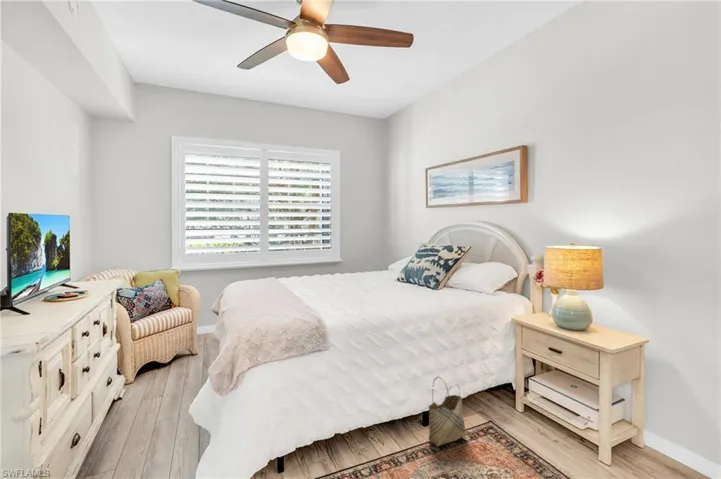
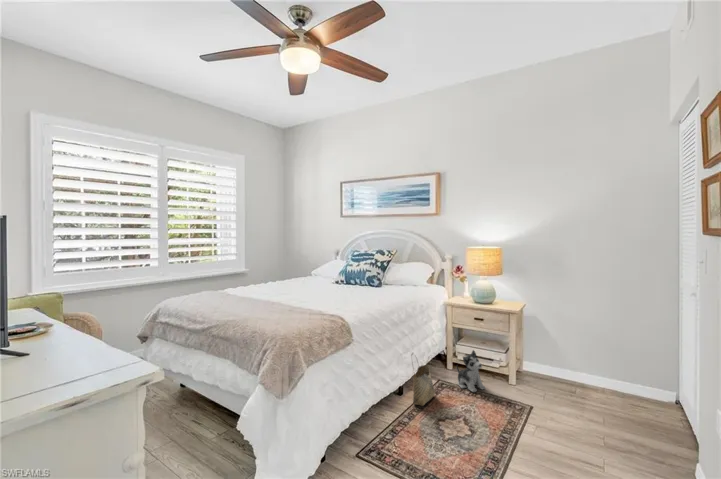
plush toy: none [511,391,549,450] -> present [457,350,485,392]

